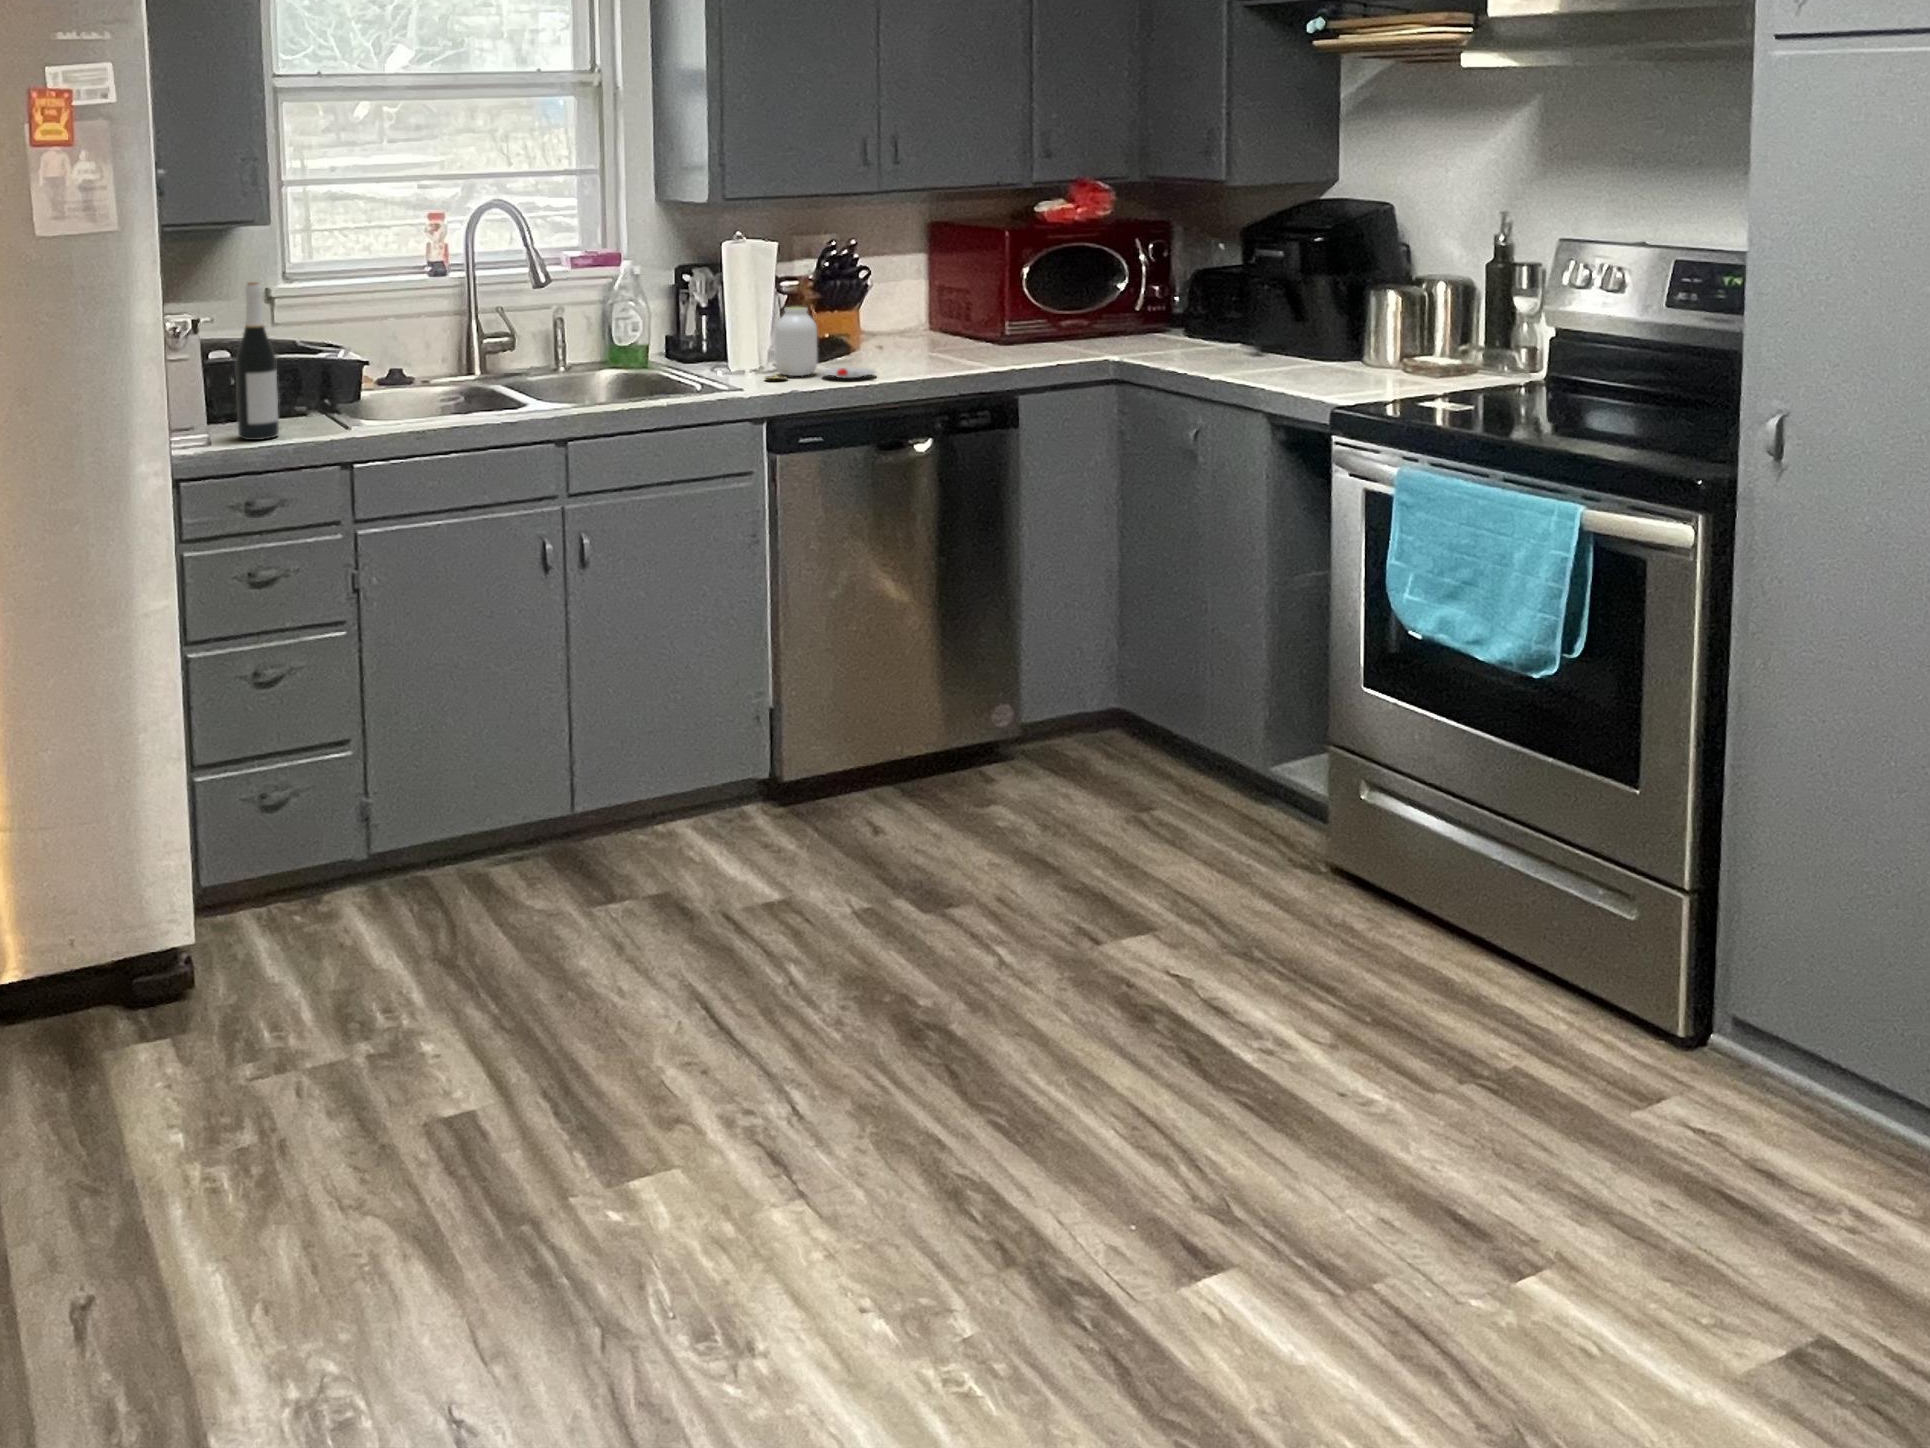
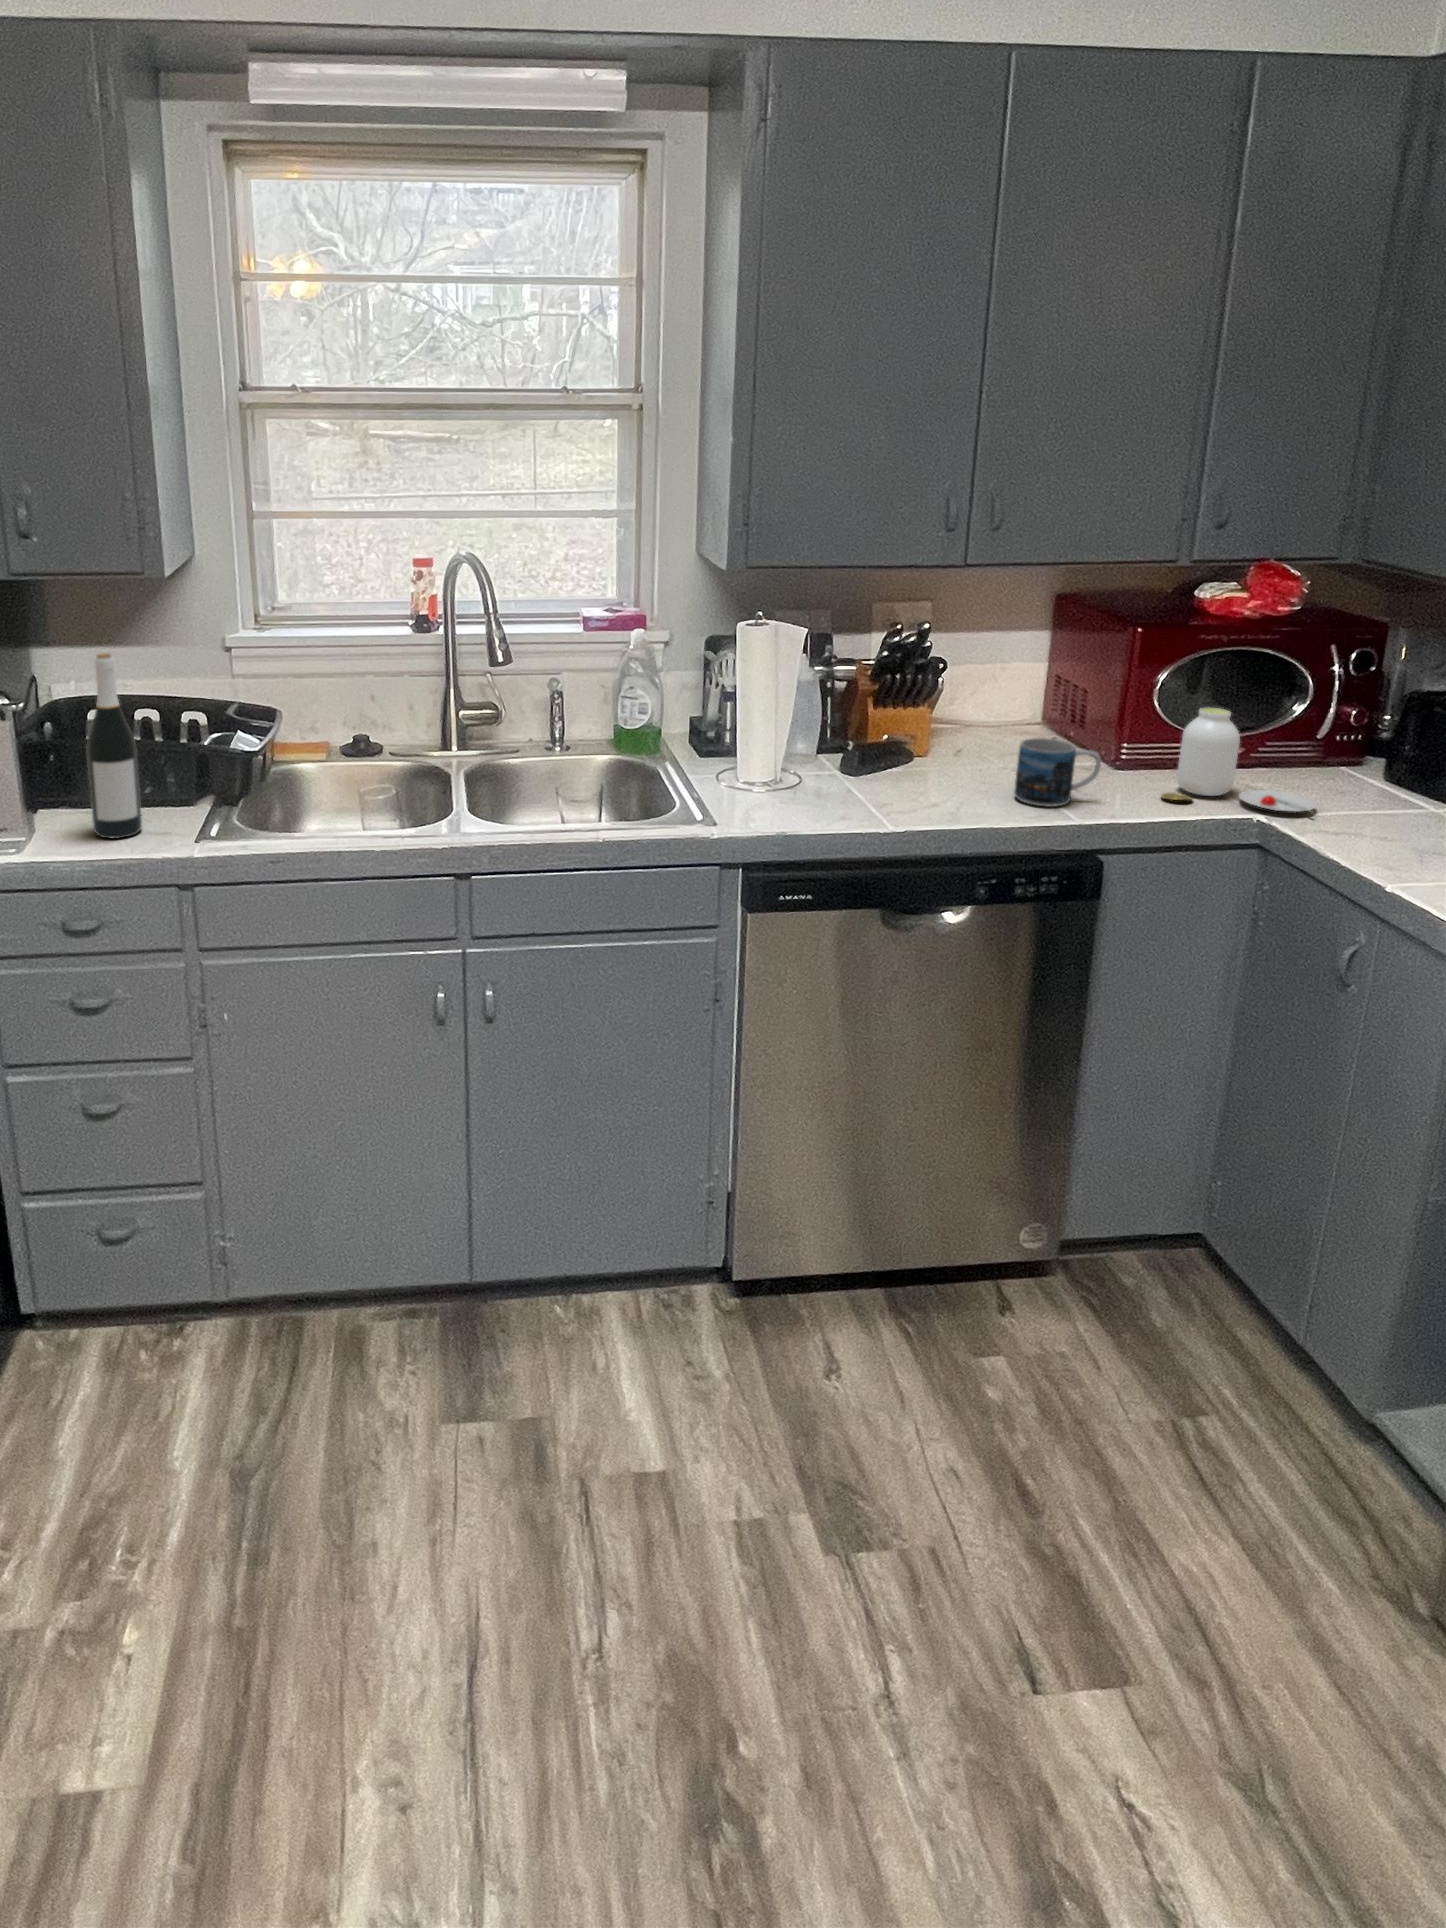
jar: present [765,307,876,379] -> present [1162,708,1316,812]
mug: none [942,318,1002,366] -> present [1014,738,1101,807]

